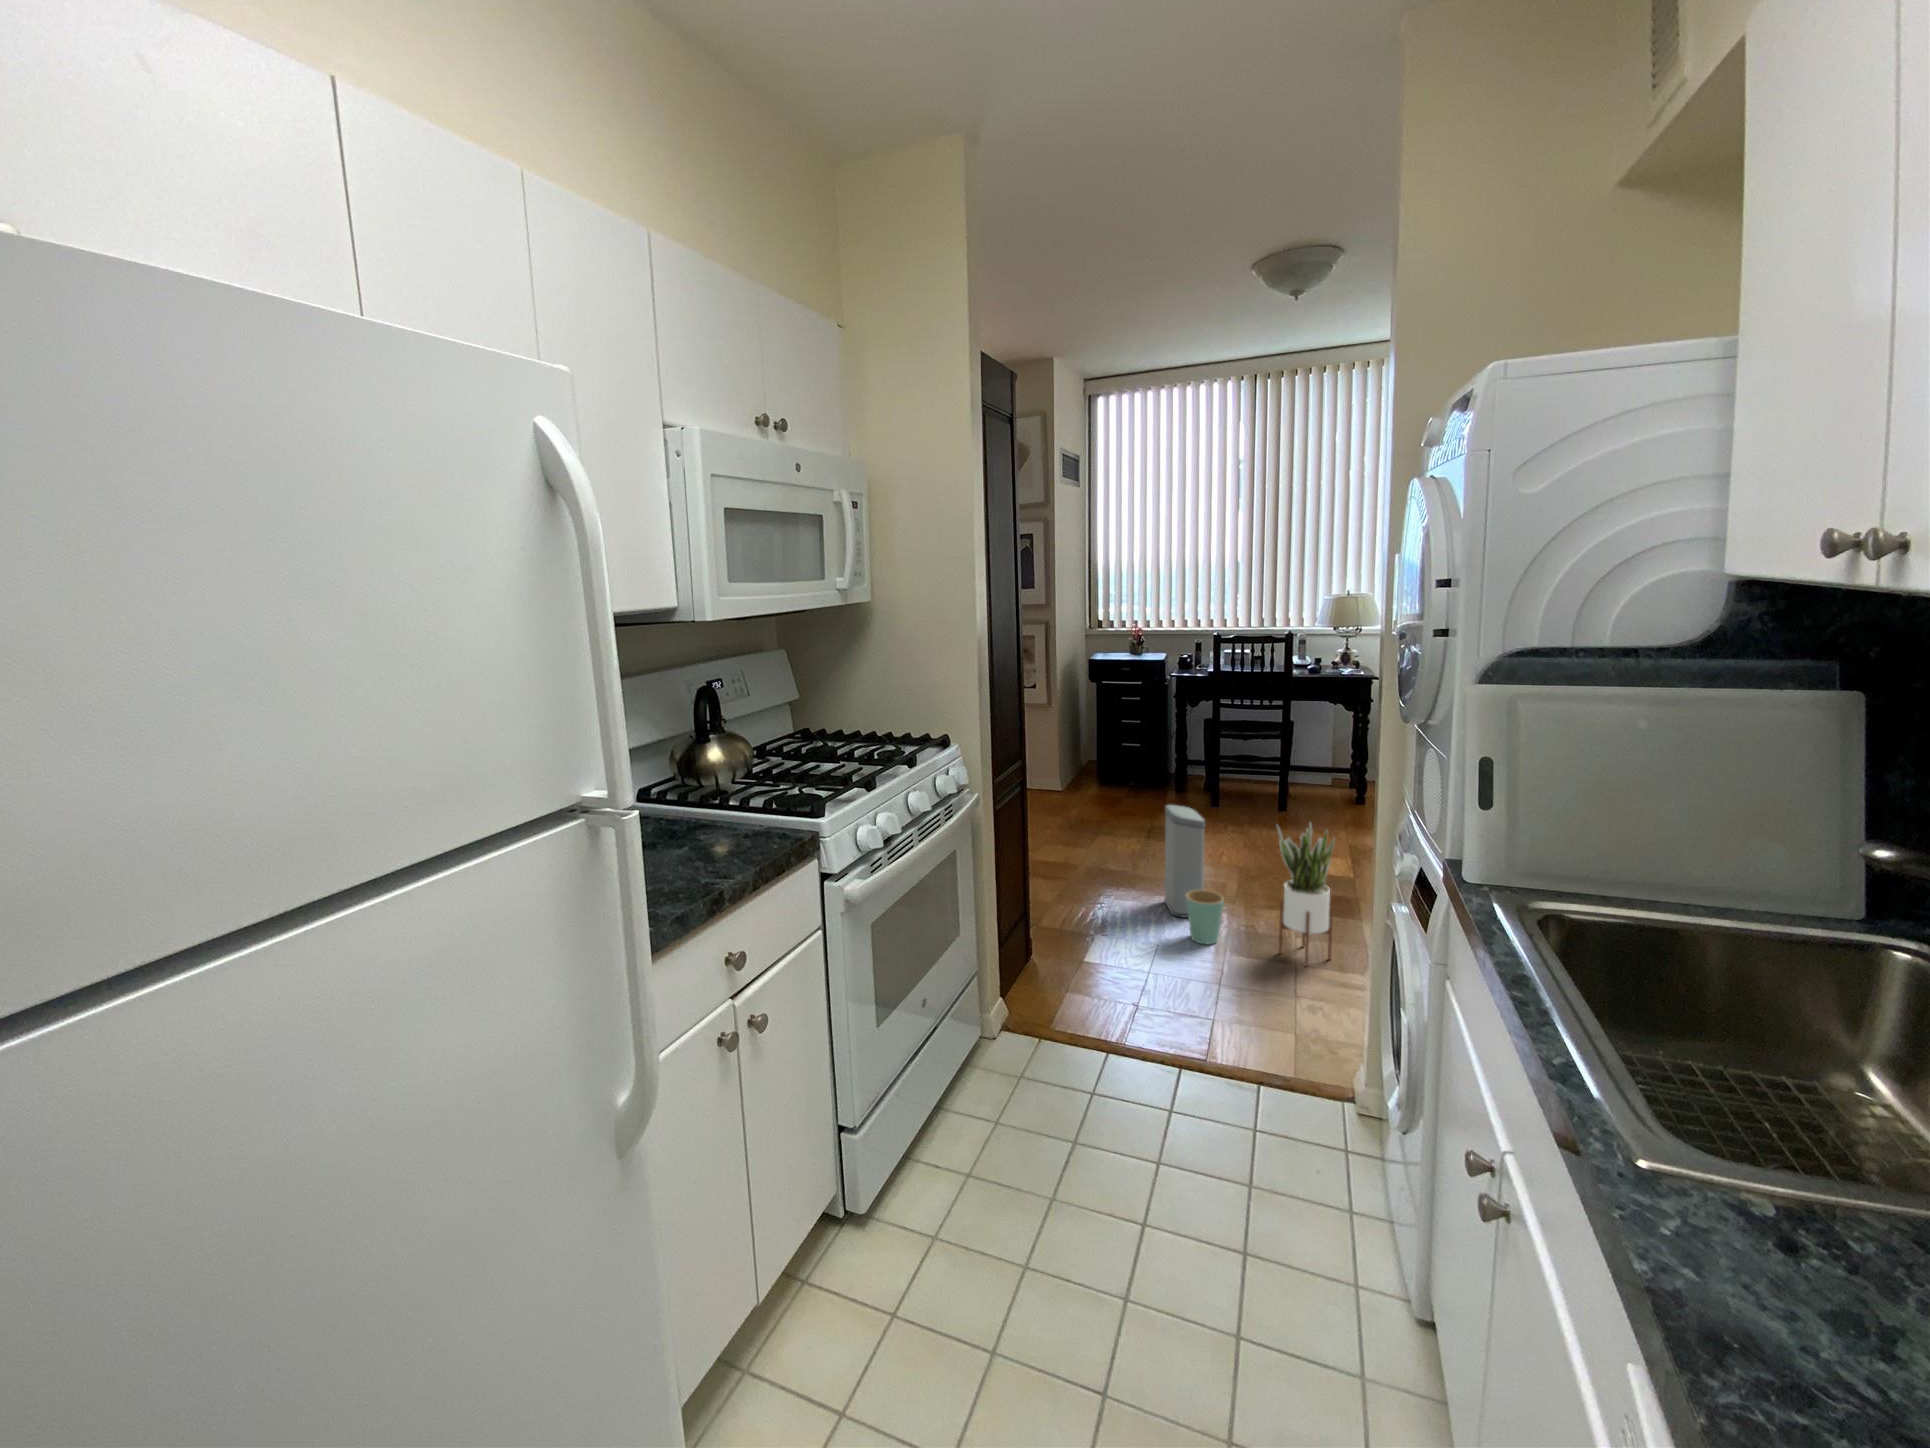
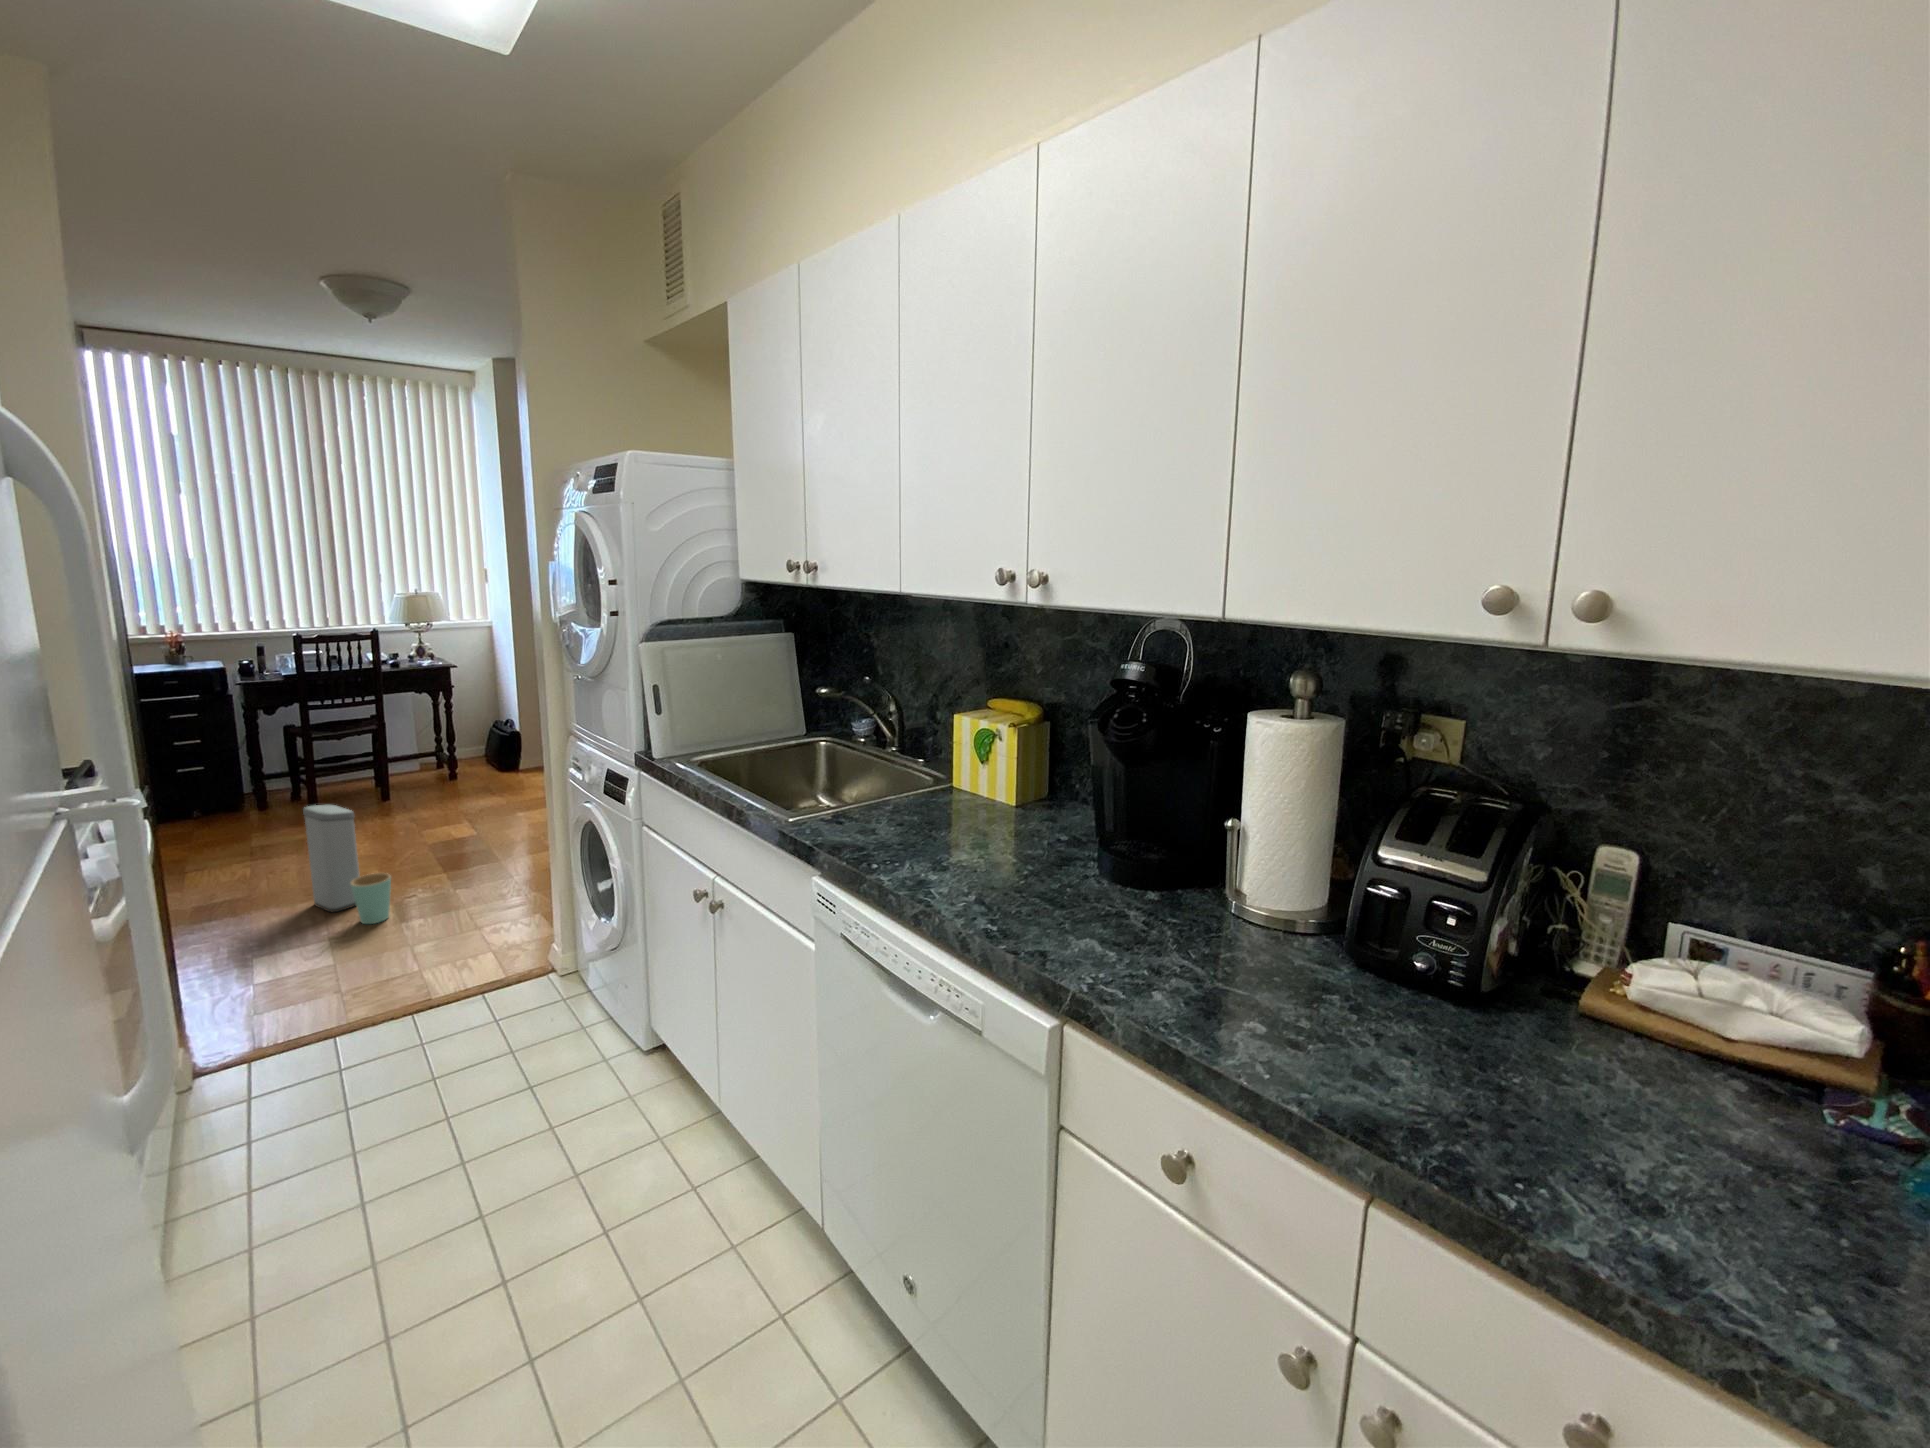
potted plant: present [1277,823,1335,966] -> none [436,785,493,906]

